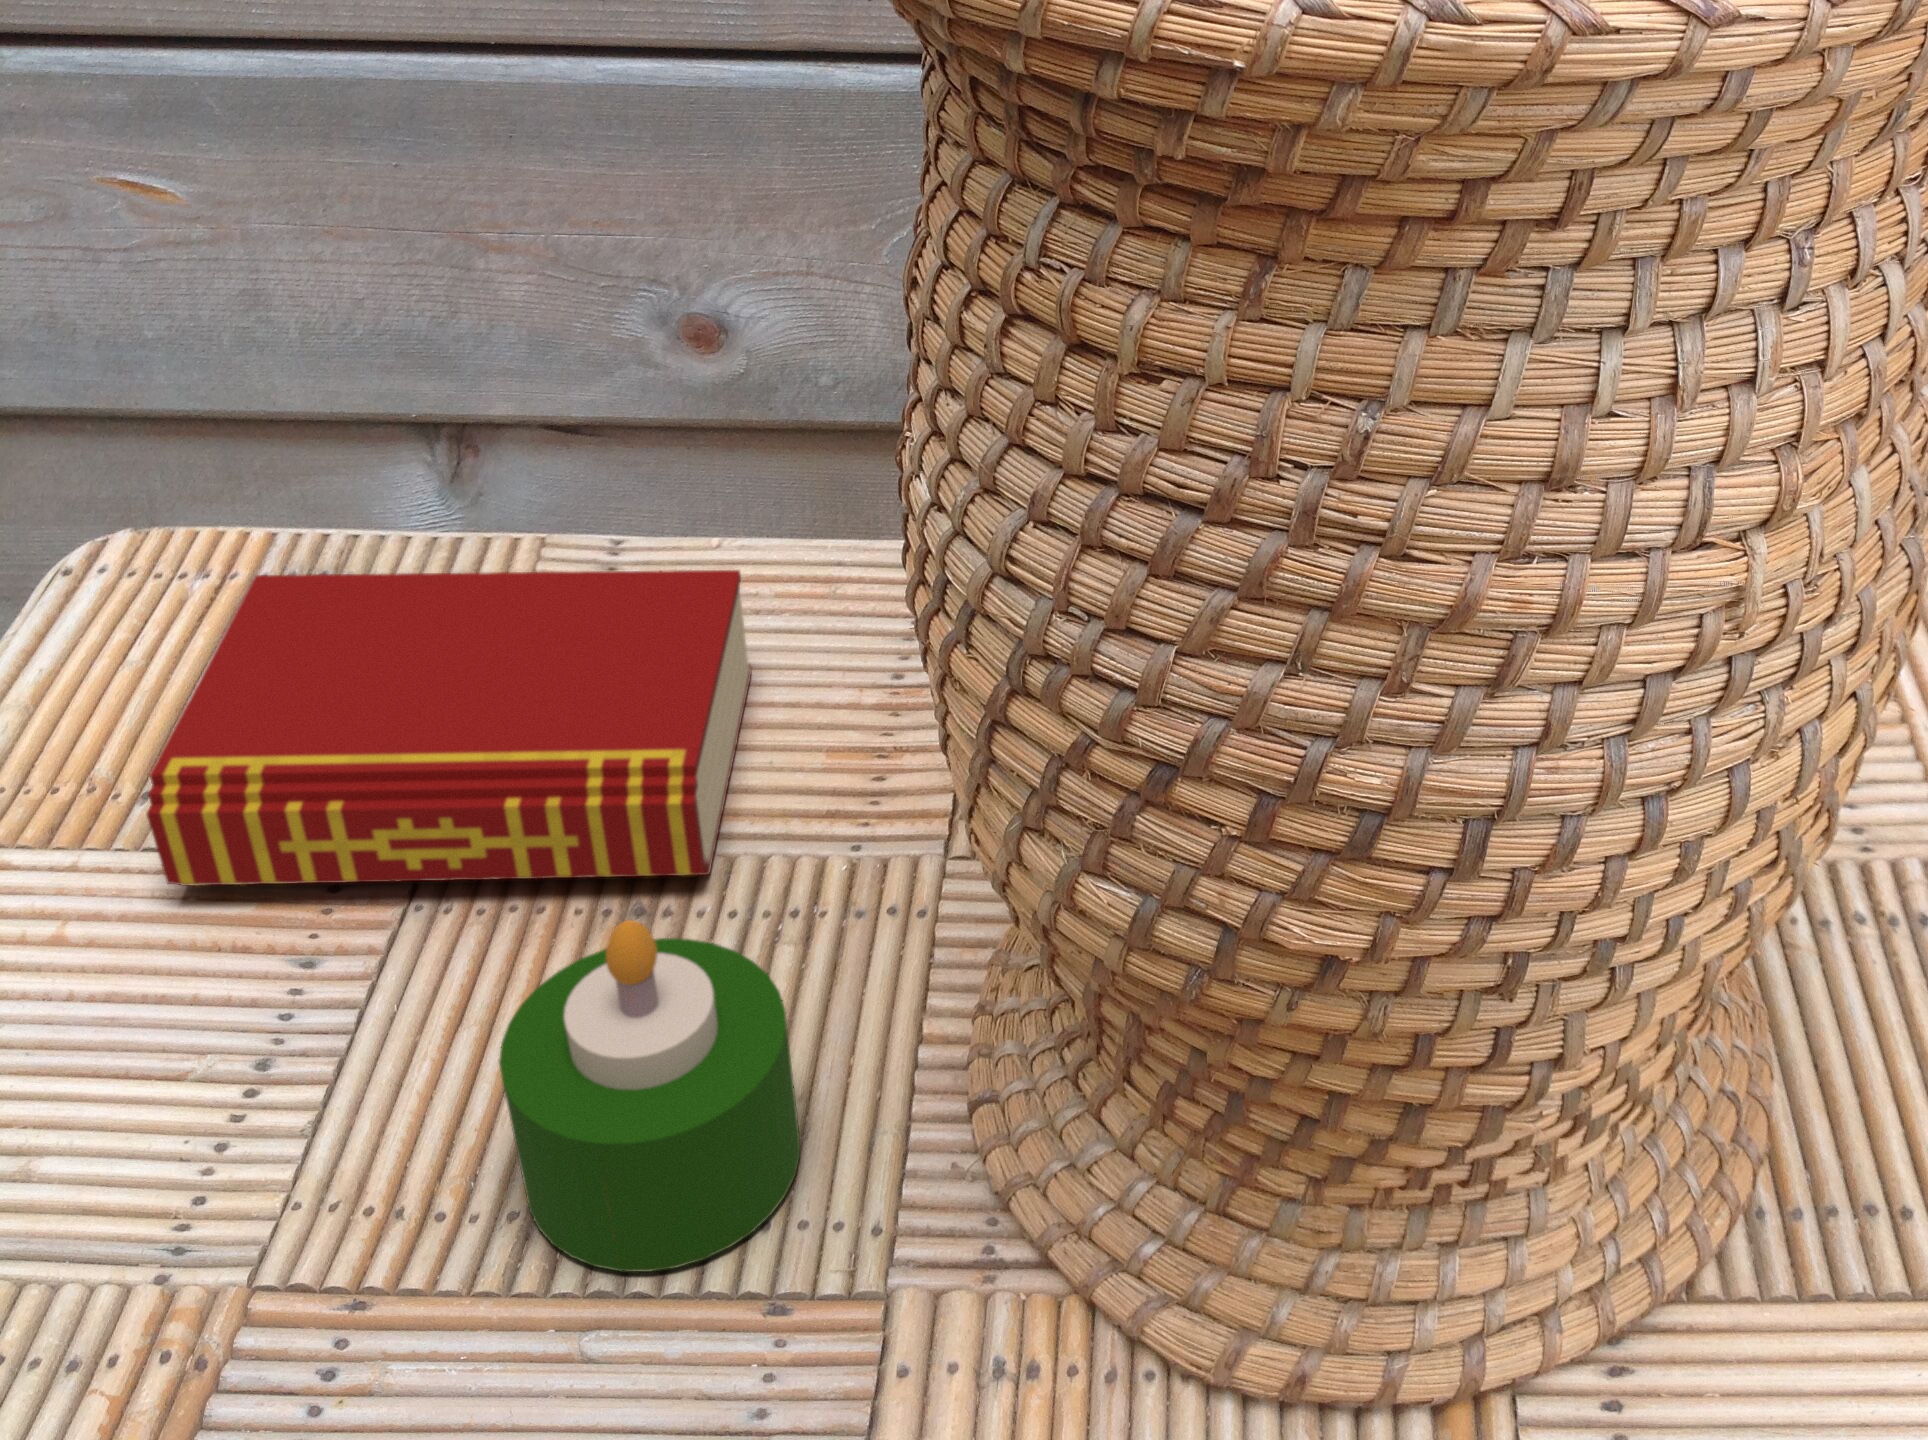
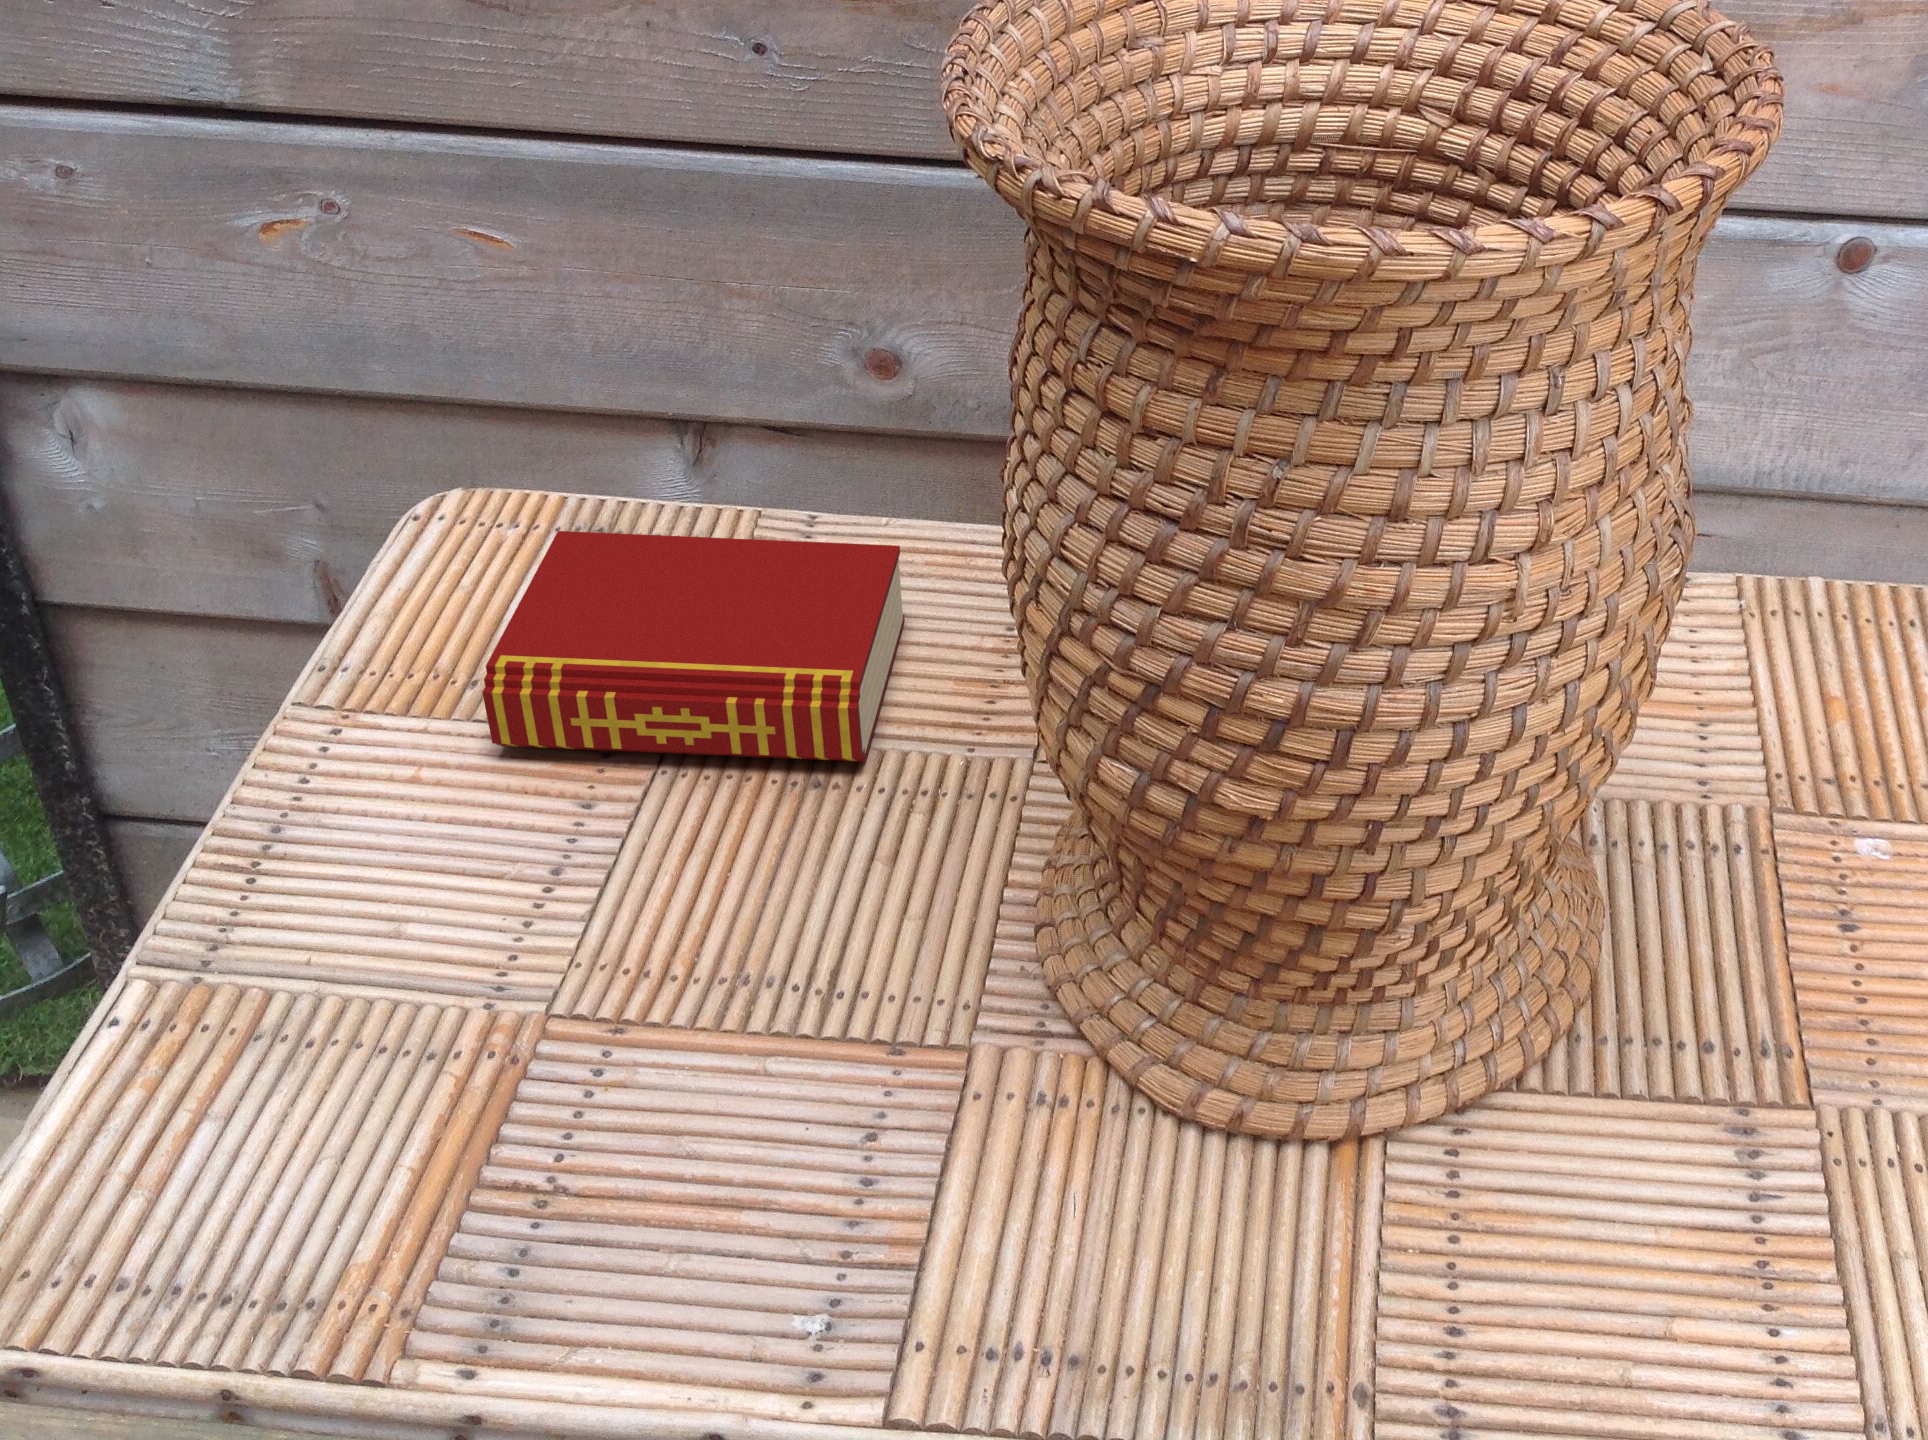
candle: present [499,920,800,1272] -> none [717,777,916,1018]

